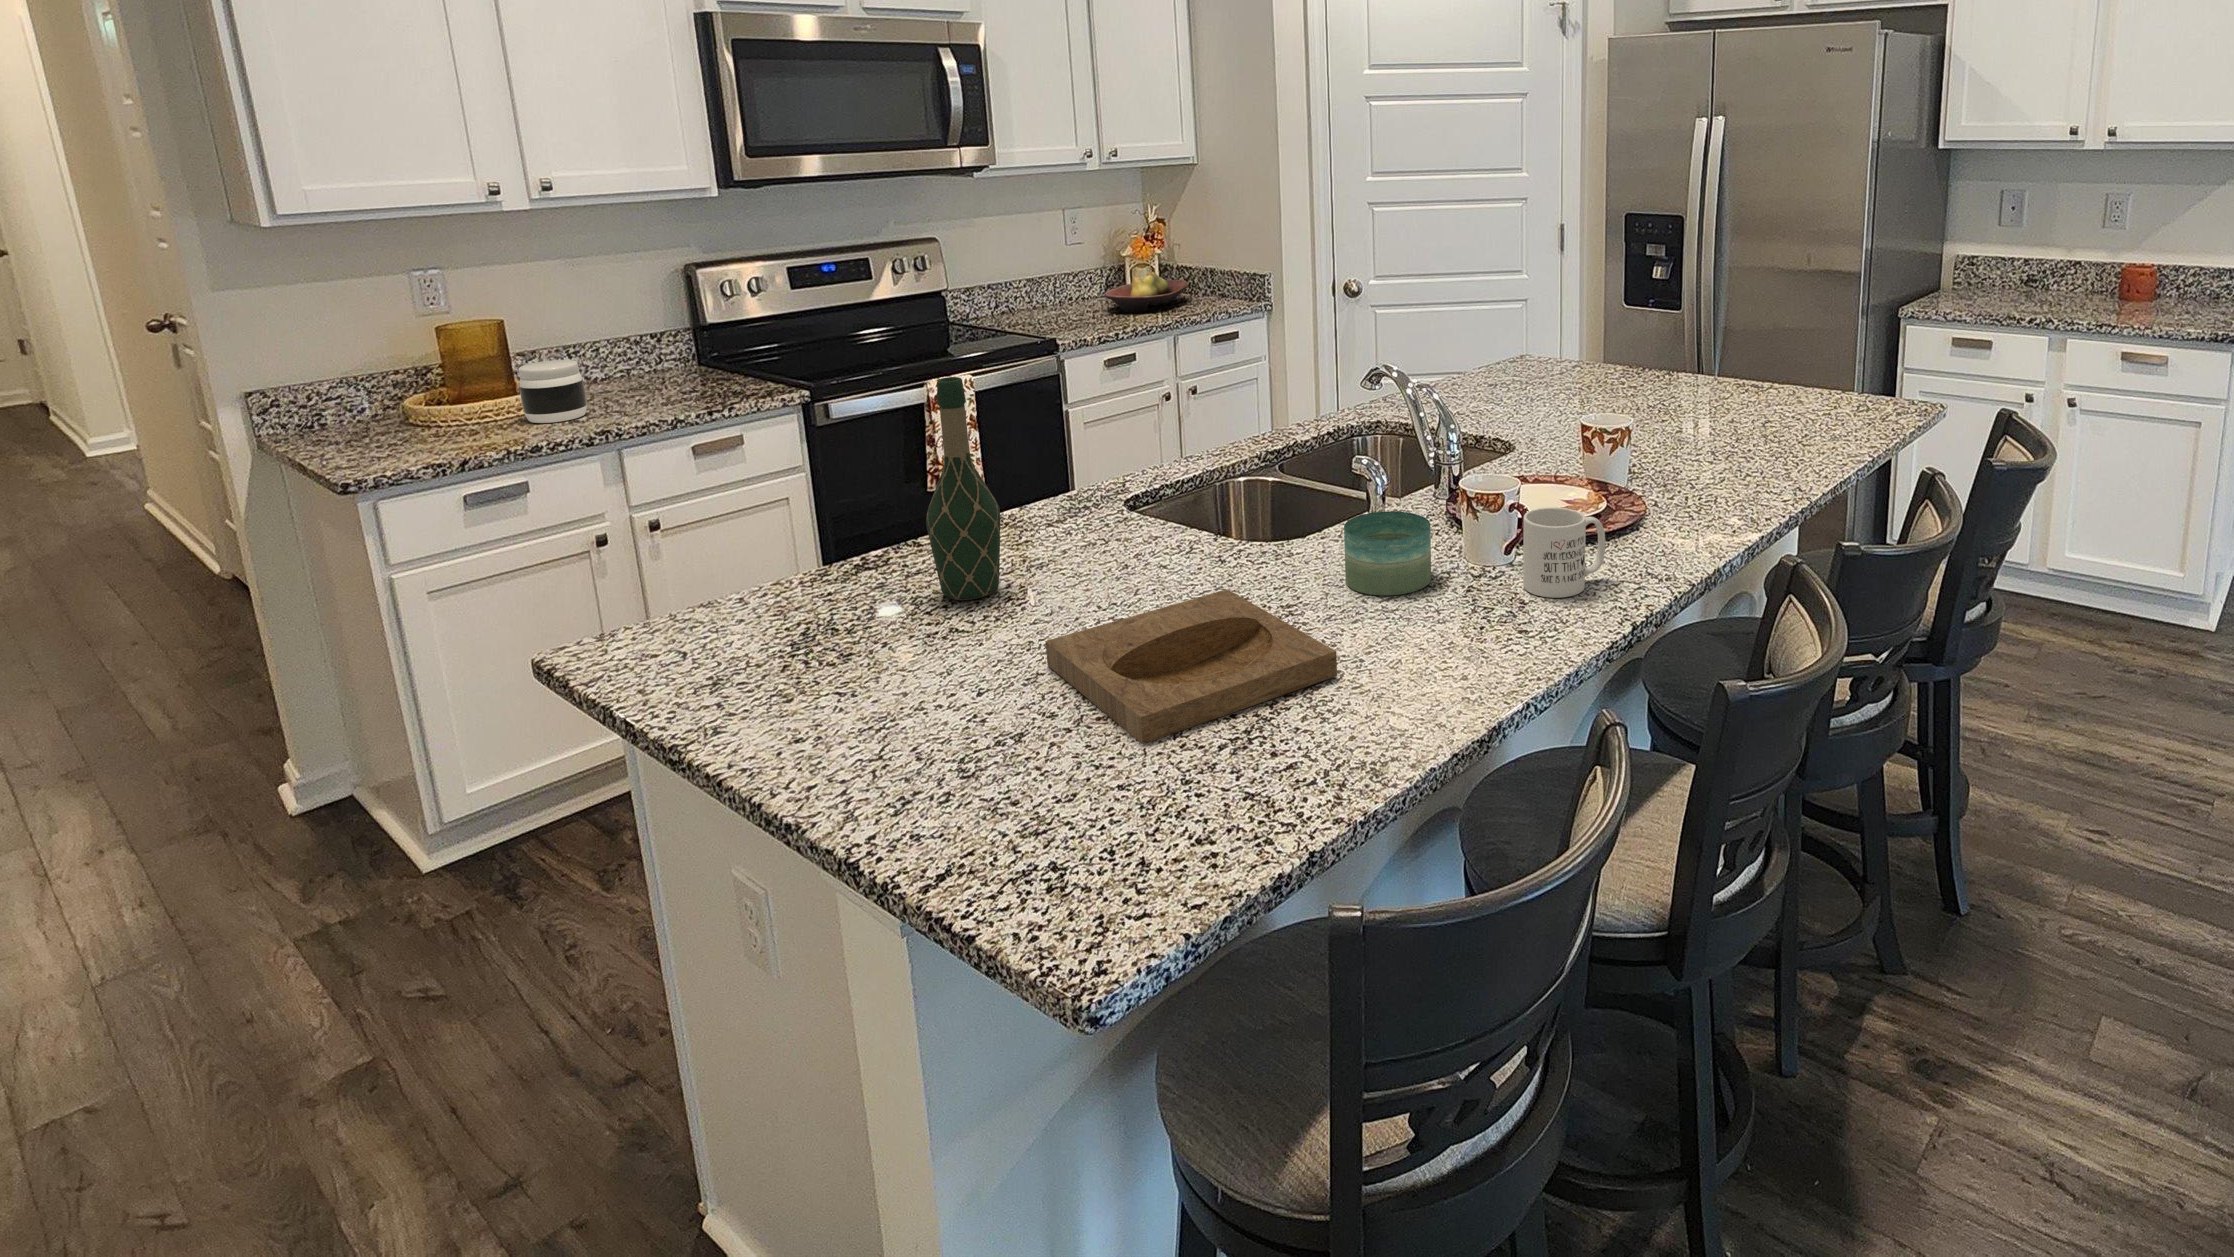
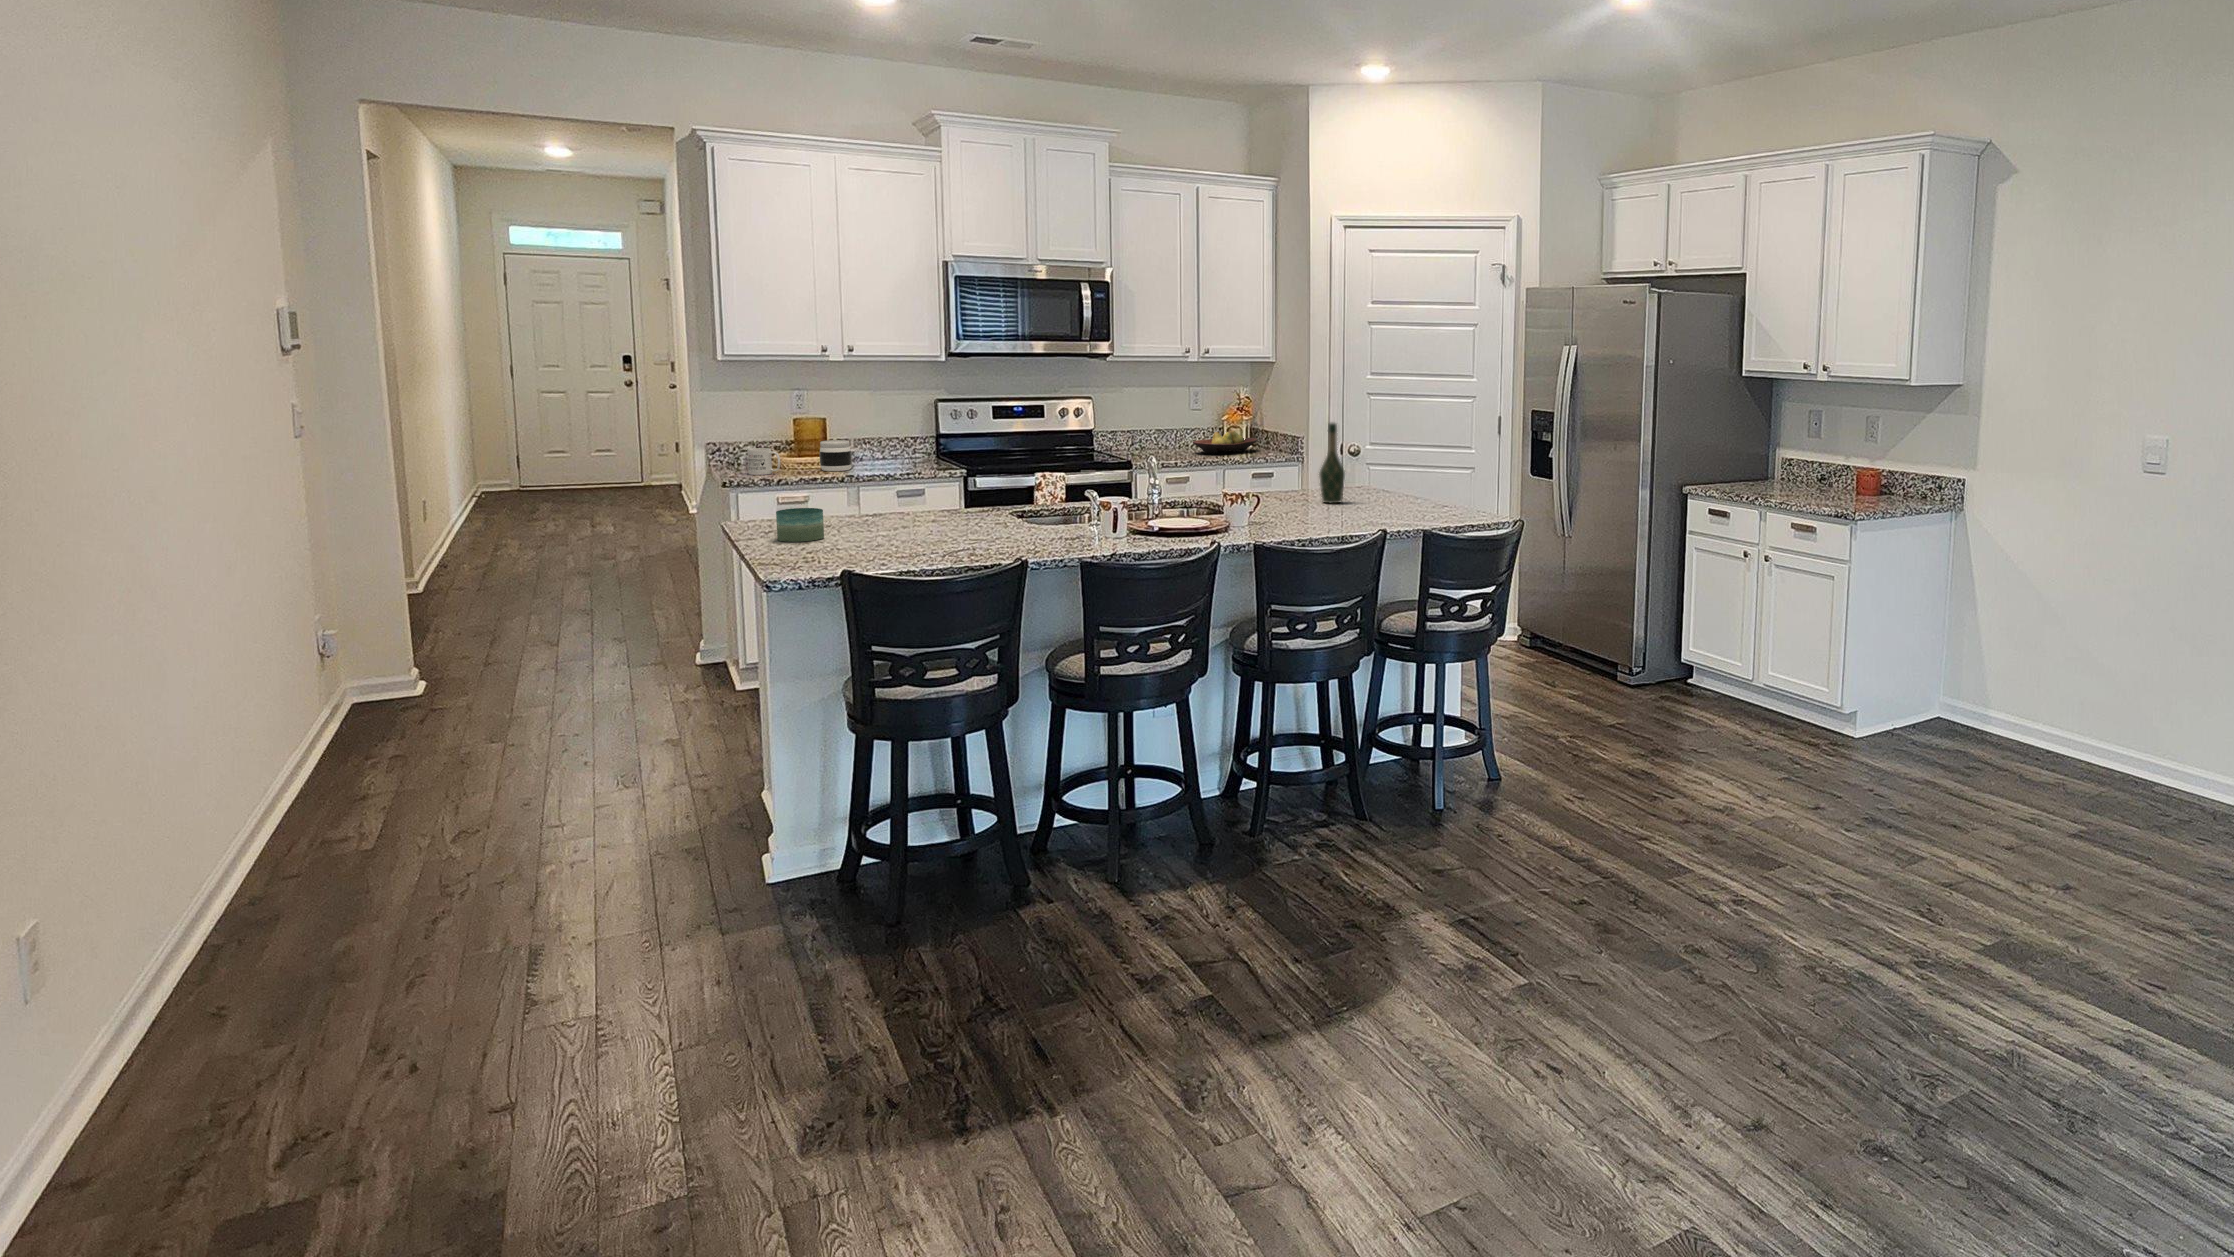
wine bottle: present [926,377,1001,600] -> present [1319,423,1345,503]
mug: present [1523,507,1605,598] -> present [747,448,780,475]
candle: present [1344,511,1431,595] -> present [776,508,824,542]
tray: present [1045,589,1337,744] -> none [872,527,973,557]

